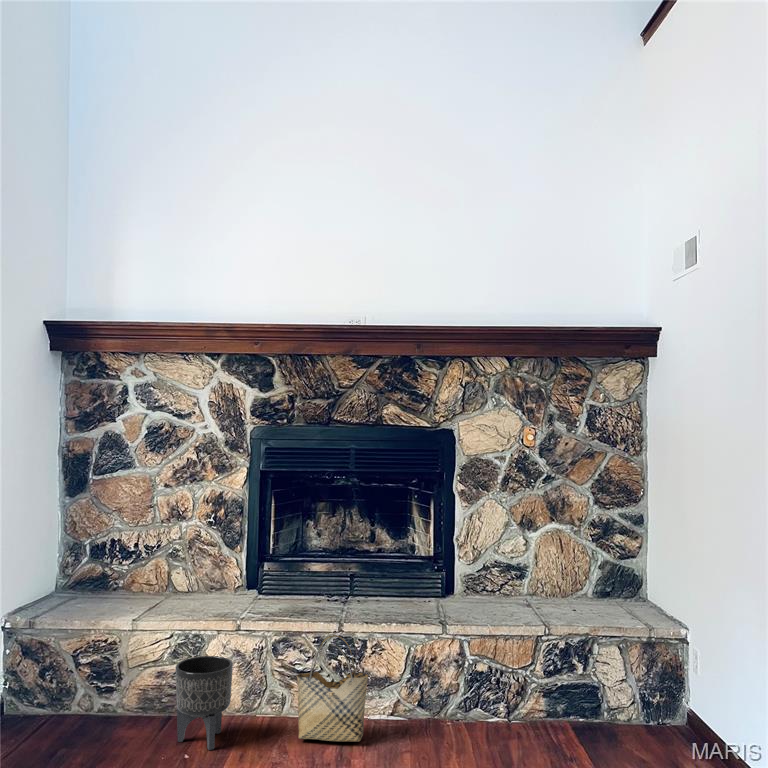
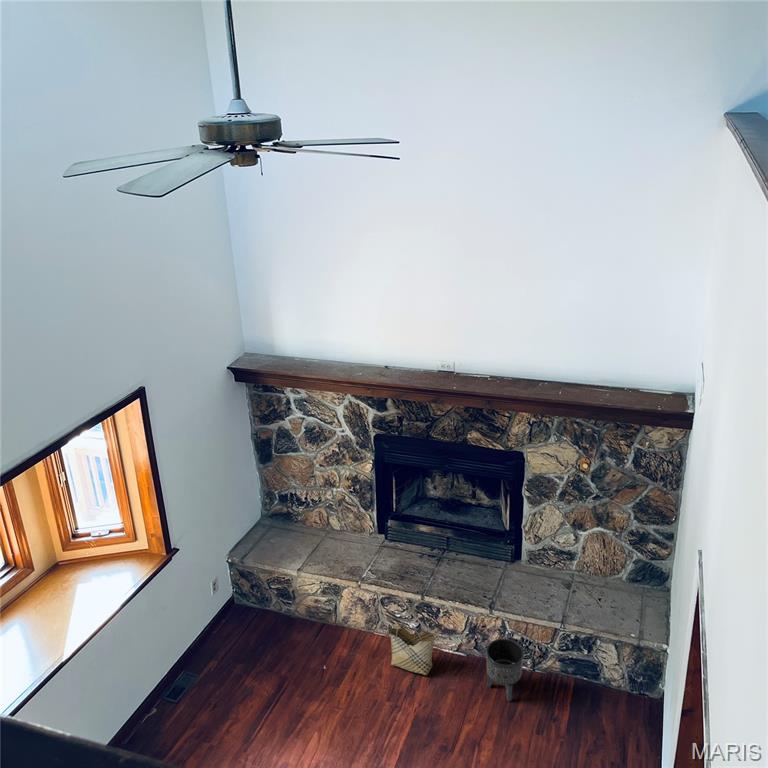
planter: present [176,656,233,750] -> present [486,639,524,702]

